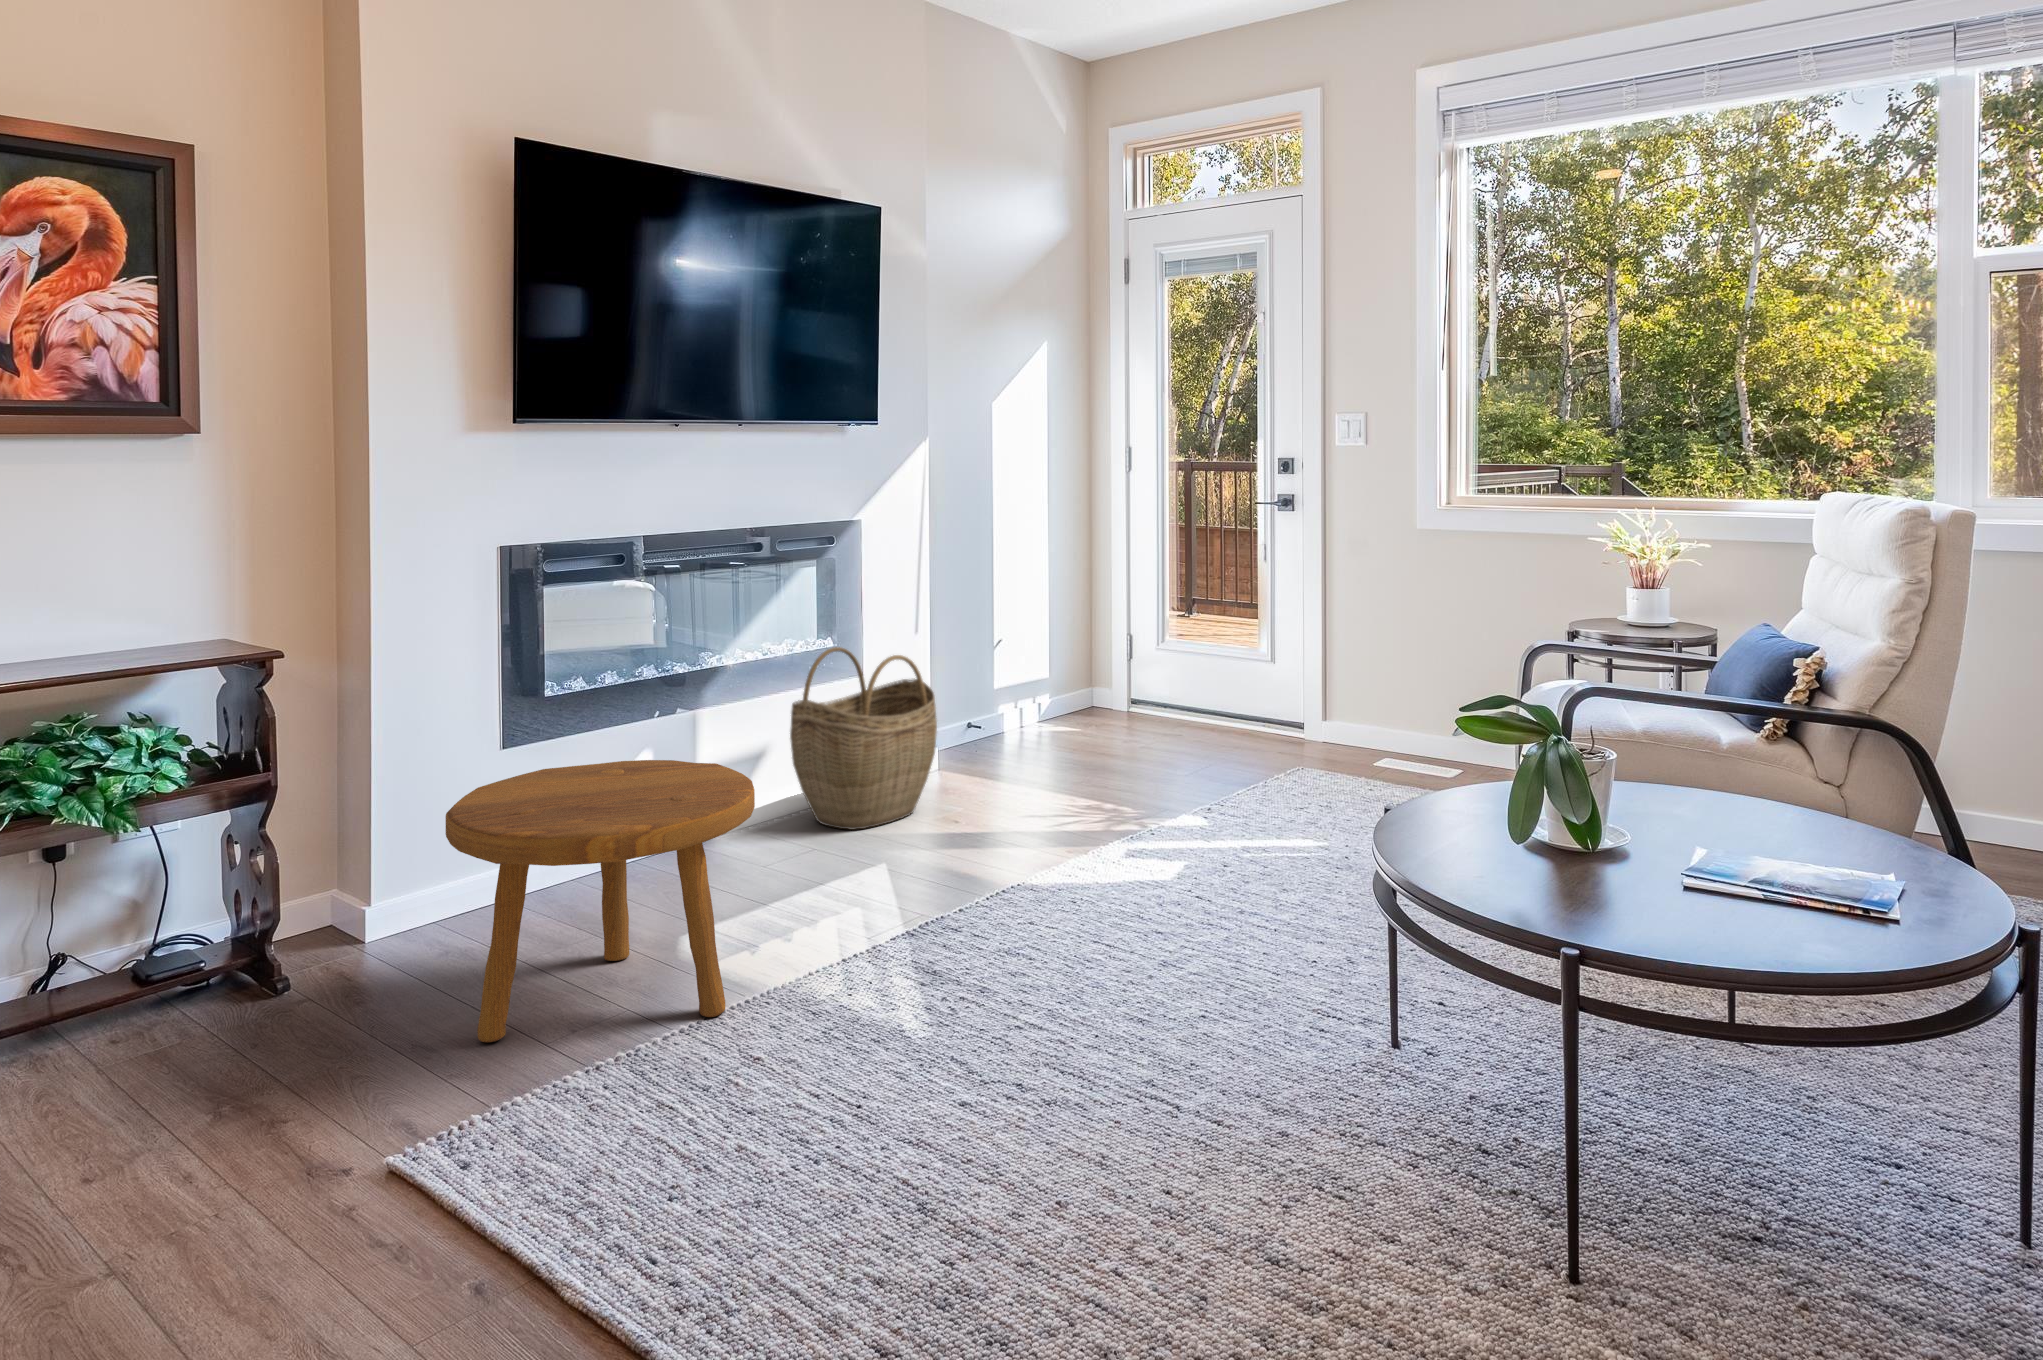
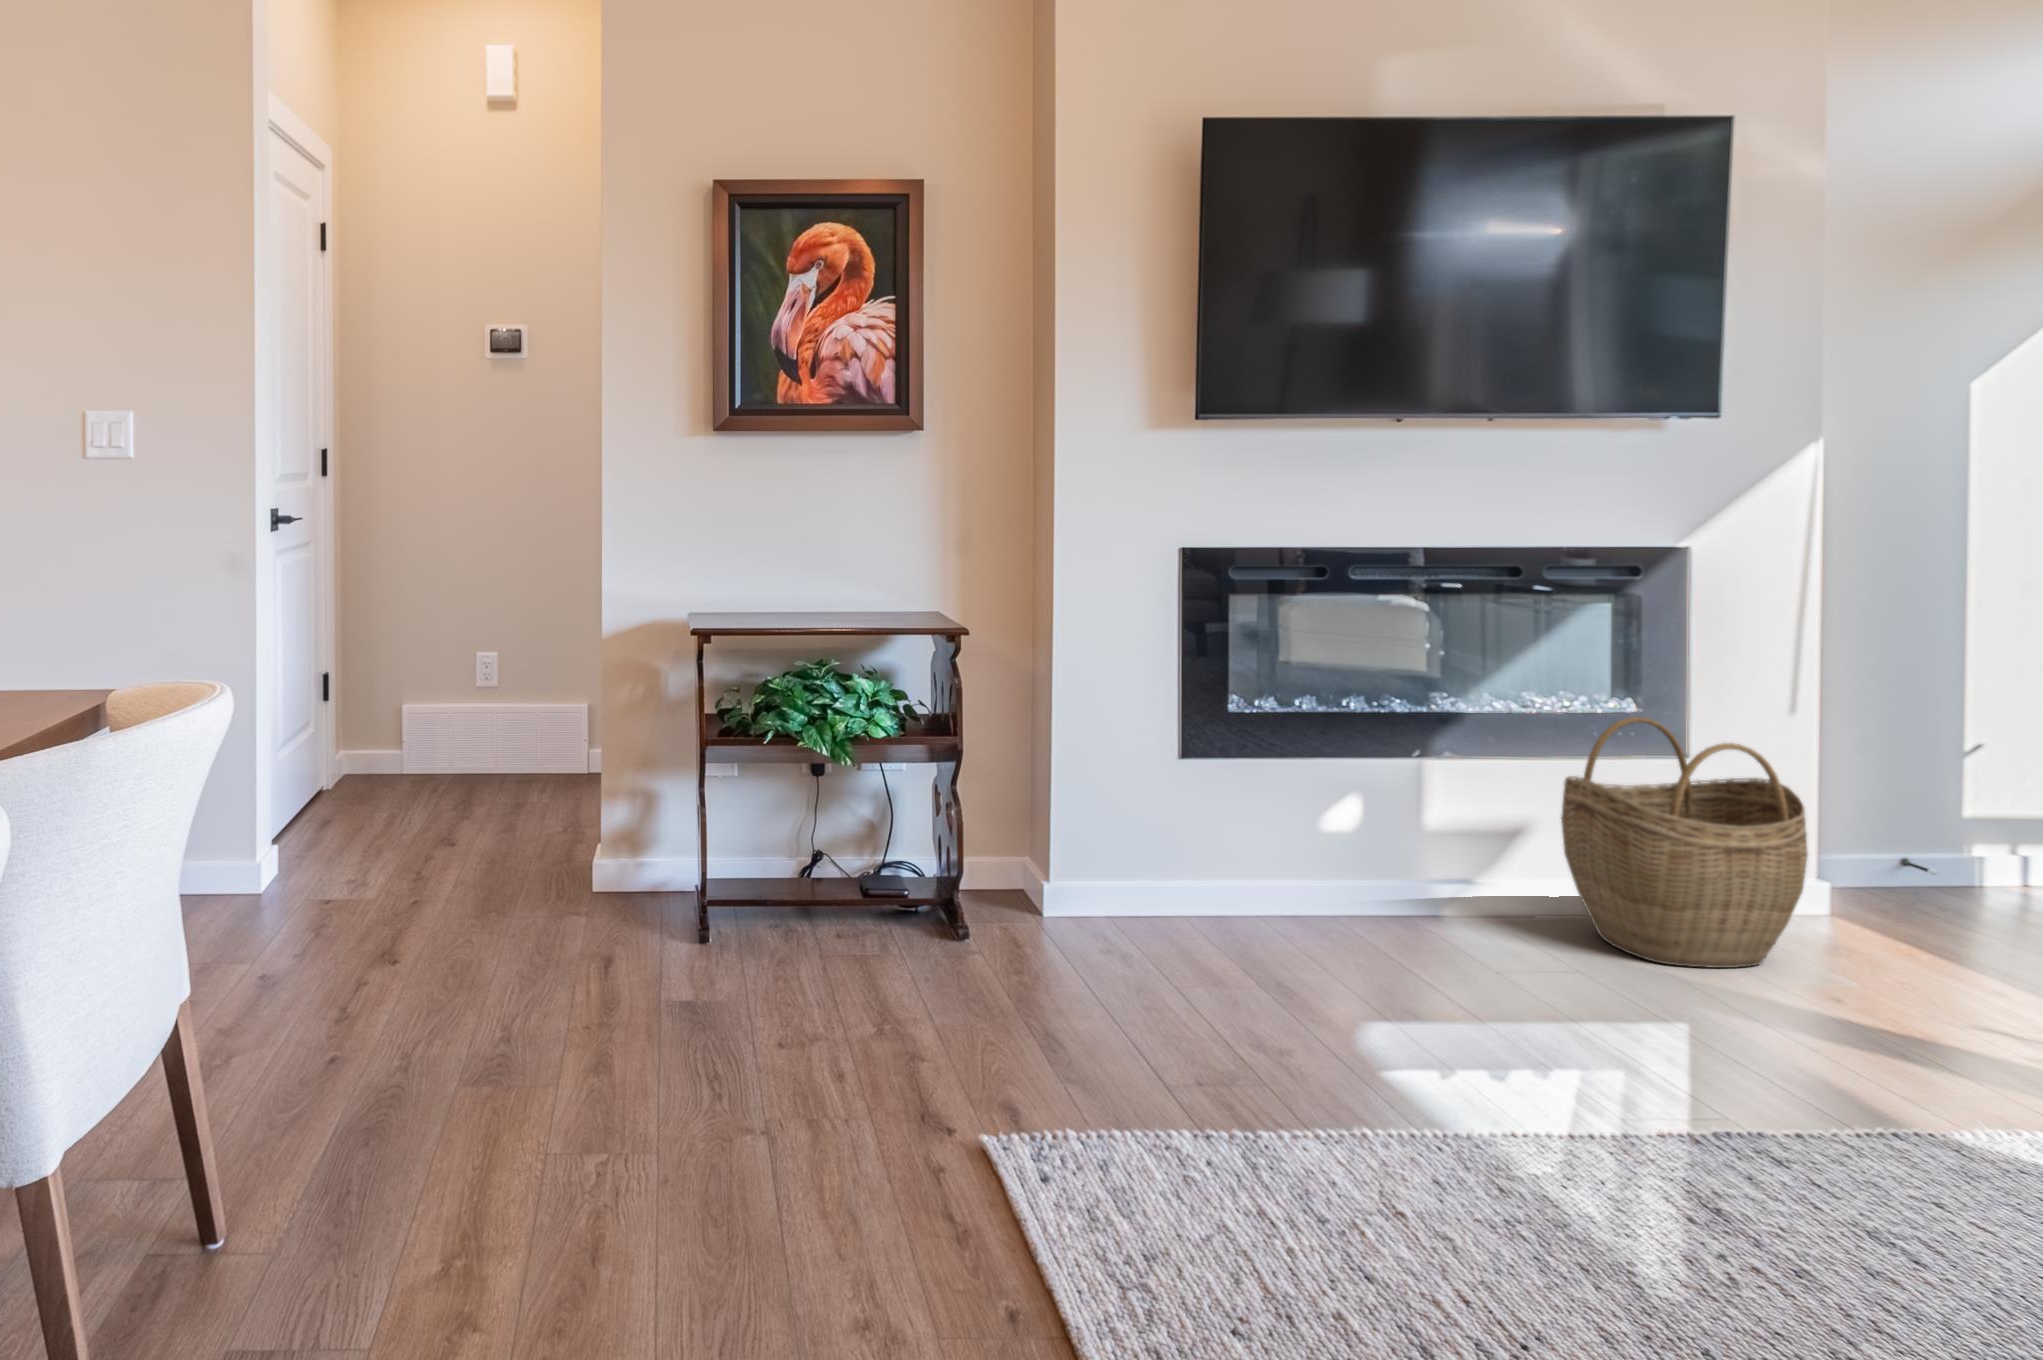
footstool: present [446,760,755,1042] -> none [1087,792,1443,1135]

